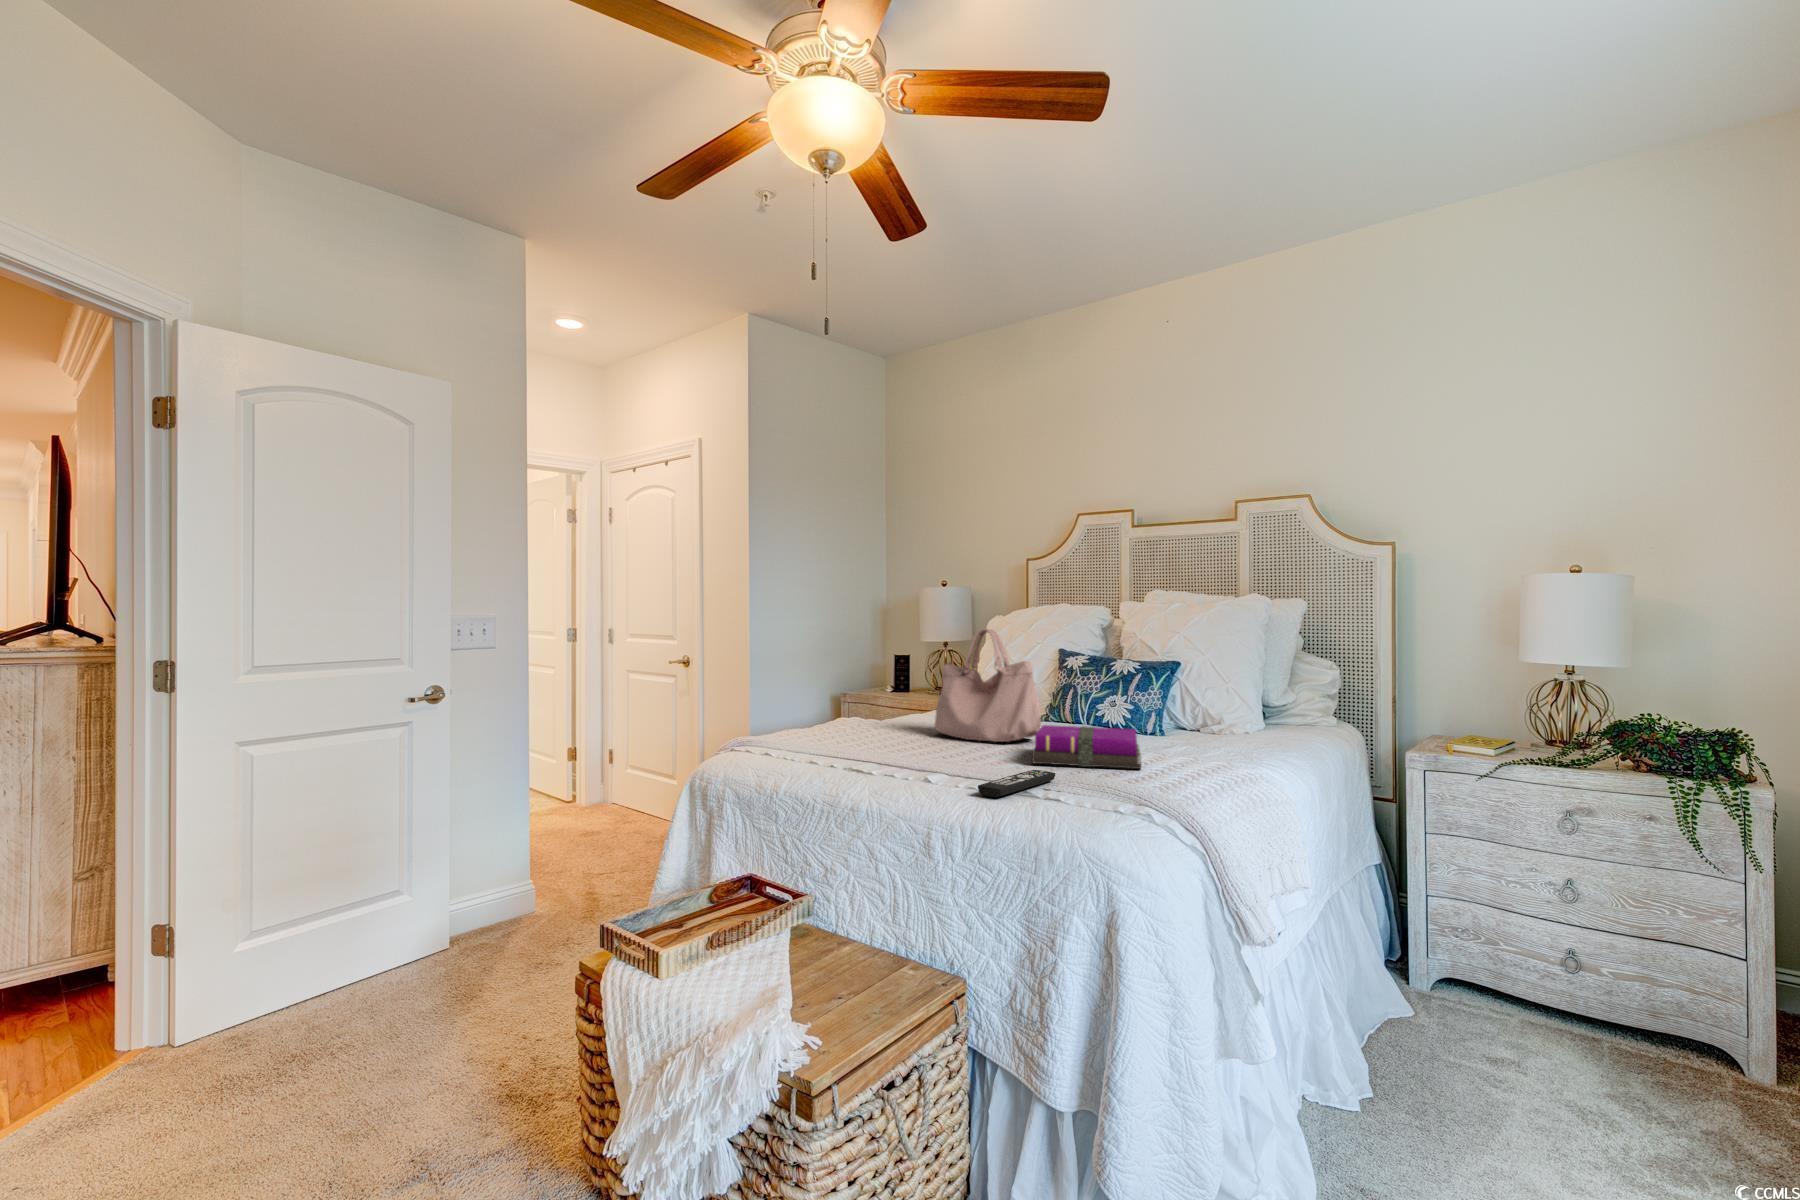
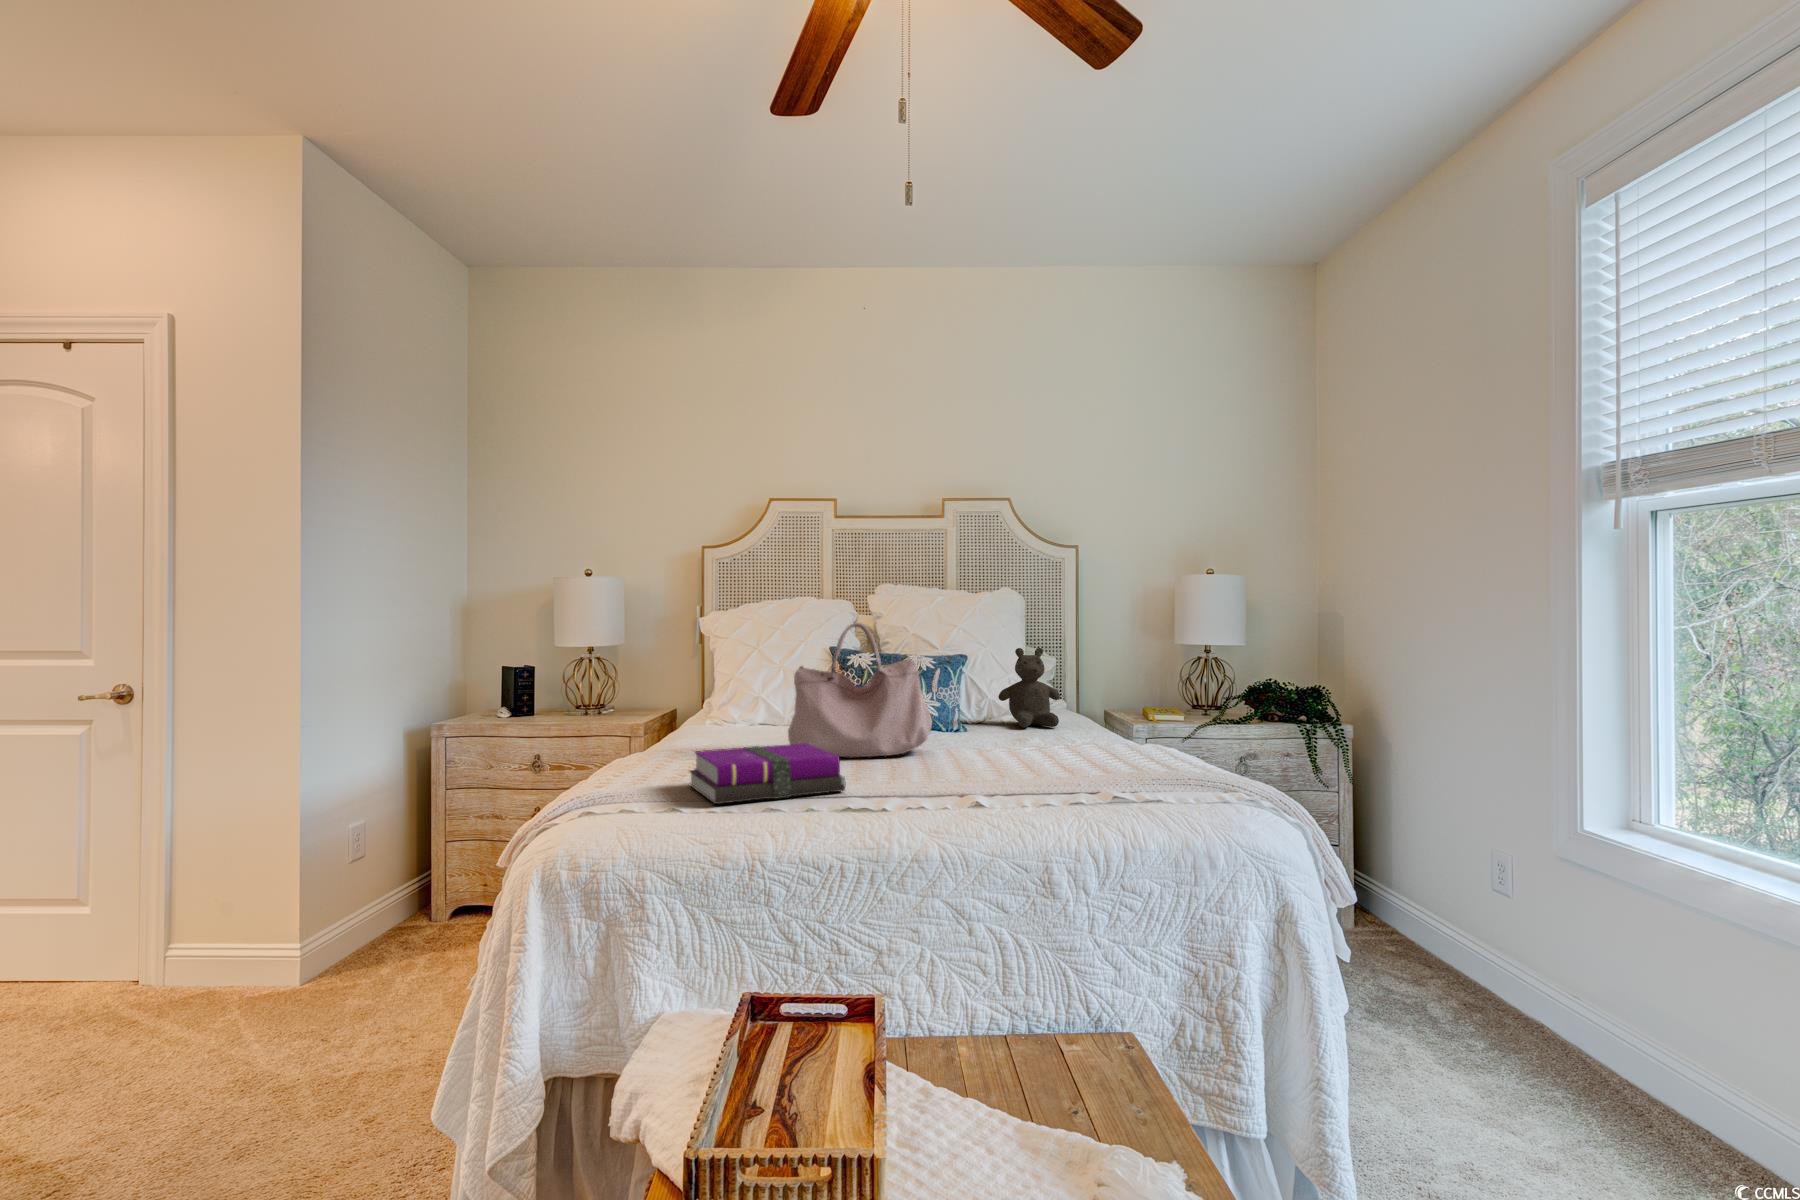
teddy bear: none [1183,657,1250,739] -> present [998,648,1060,728]
notebook: present [1032,725,1141,769] -> present [690,743,845,804]
remote control: present [978,770,1055,797] -> none [1053,776,1111,812]

